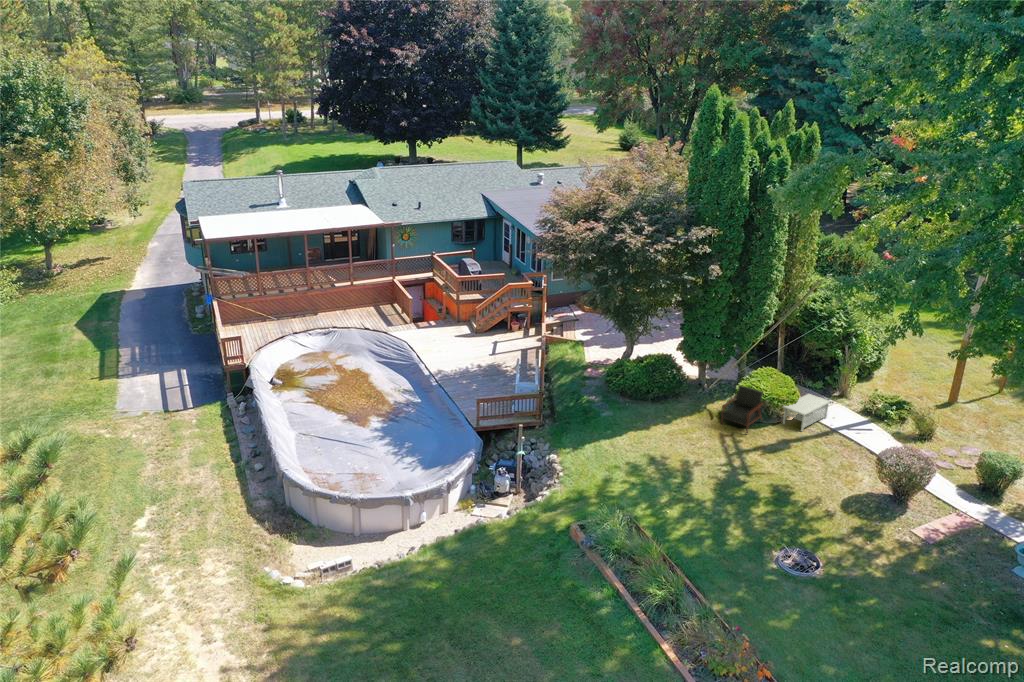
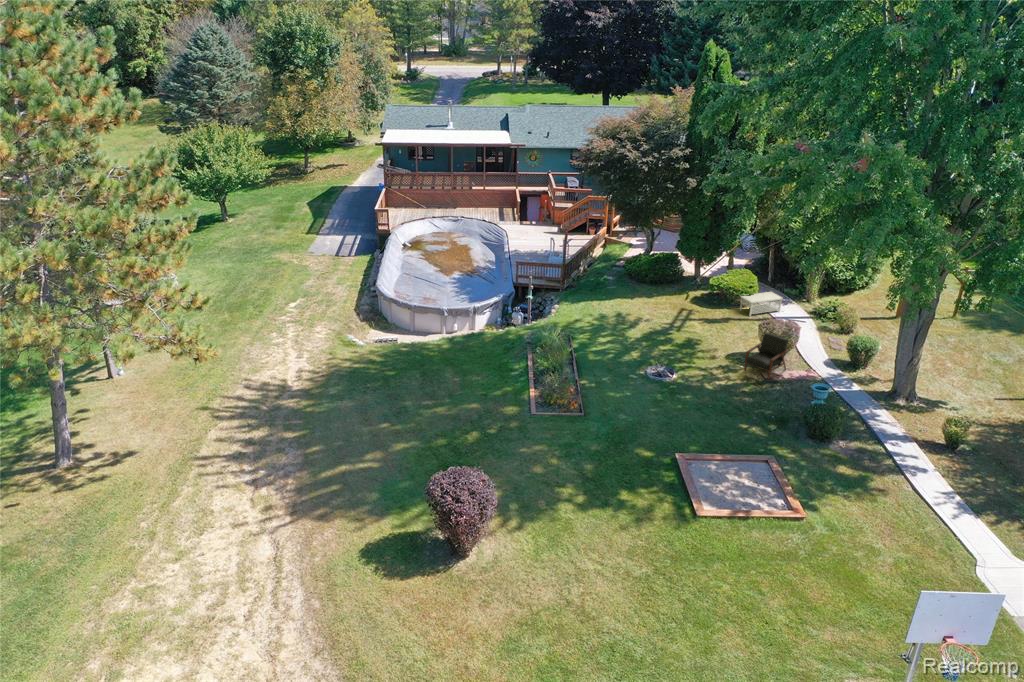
chair: present [721,386,763,433] -> present [744,333,789,379]

